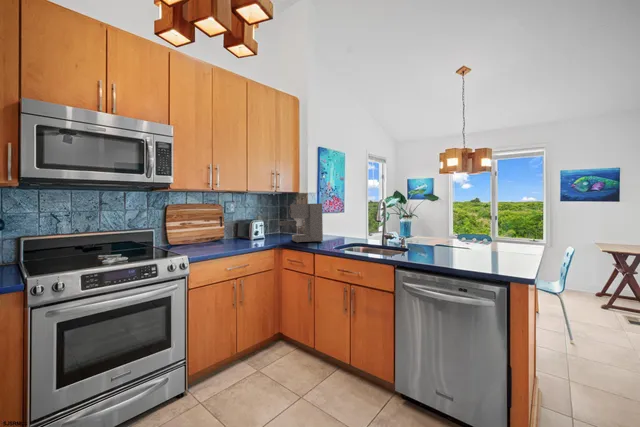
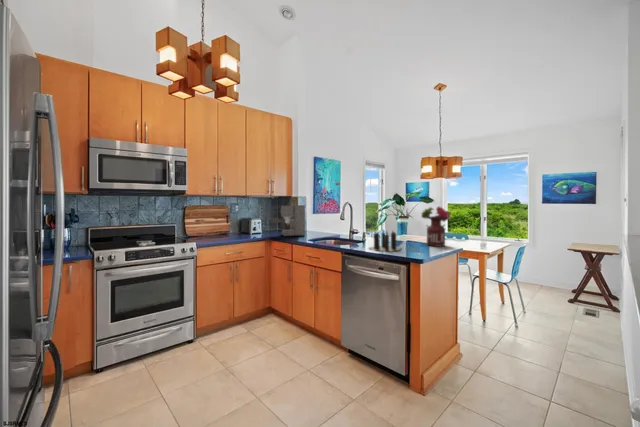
flower arrangement: none [481,204,522,255] -> present [422,207,449,246]
candle: none [426,234,492,265] -> present [370,231,401,252]

